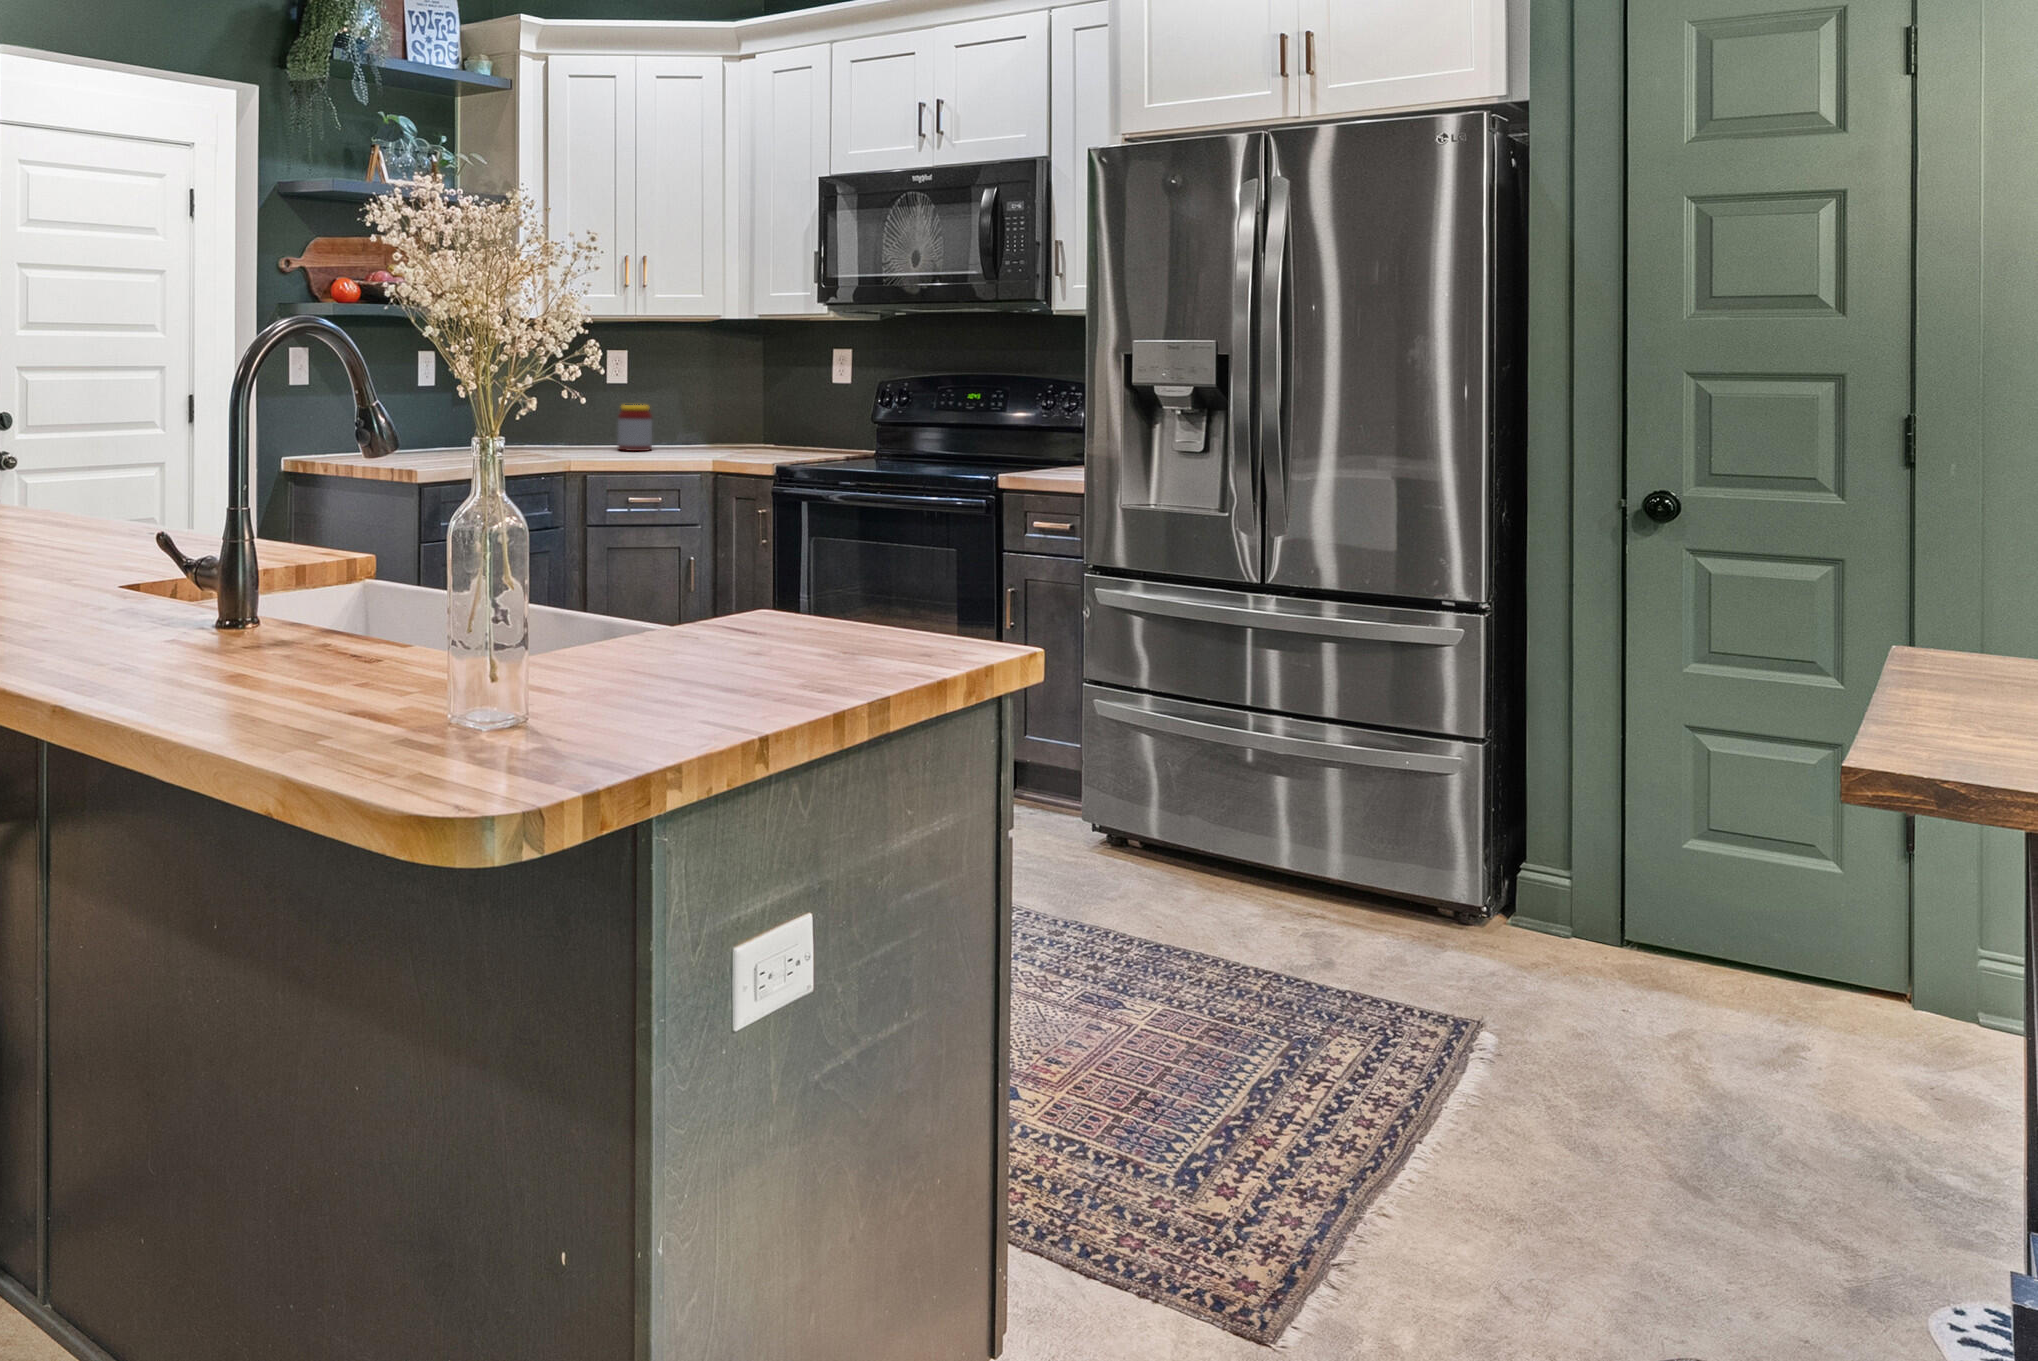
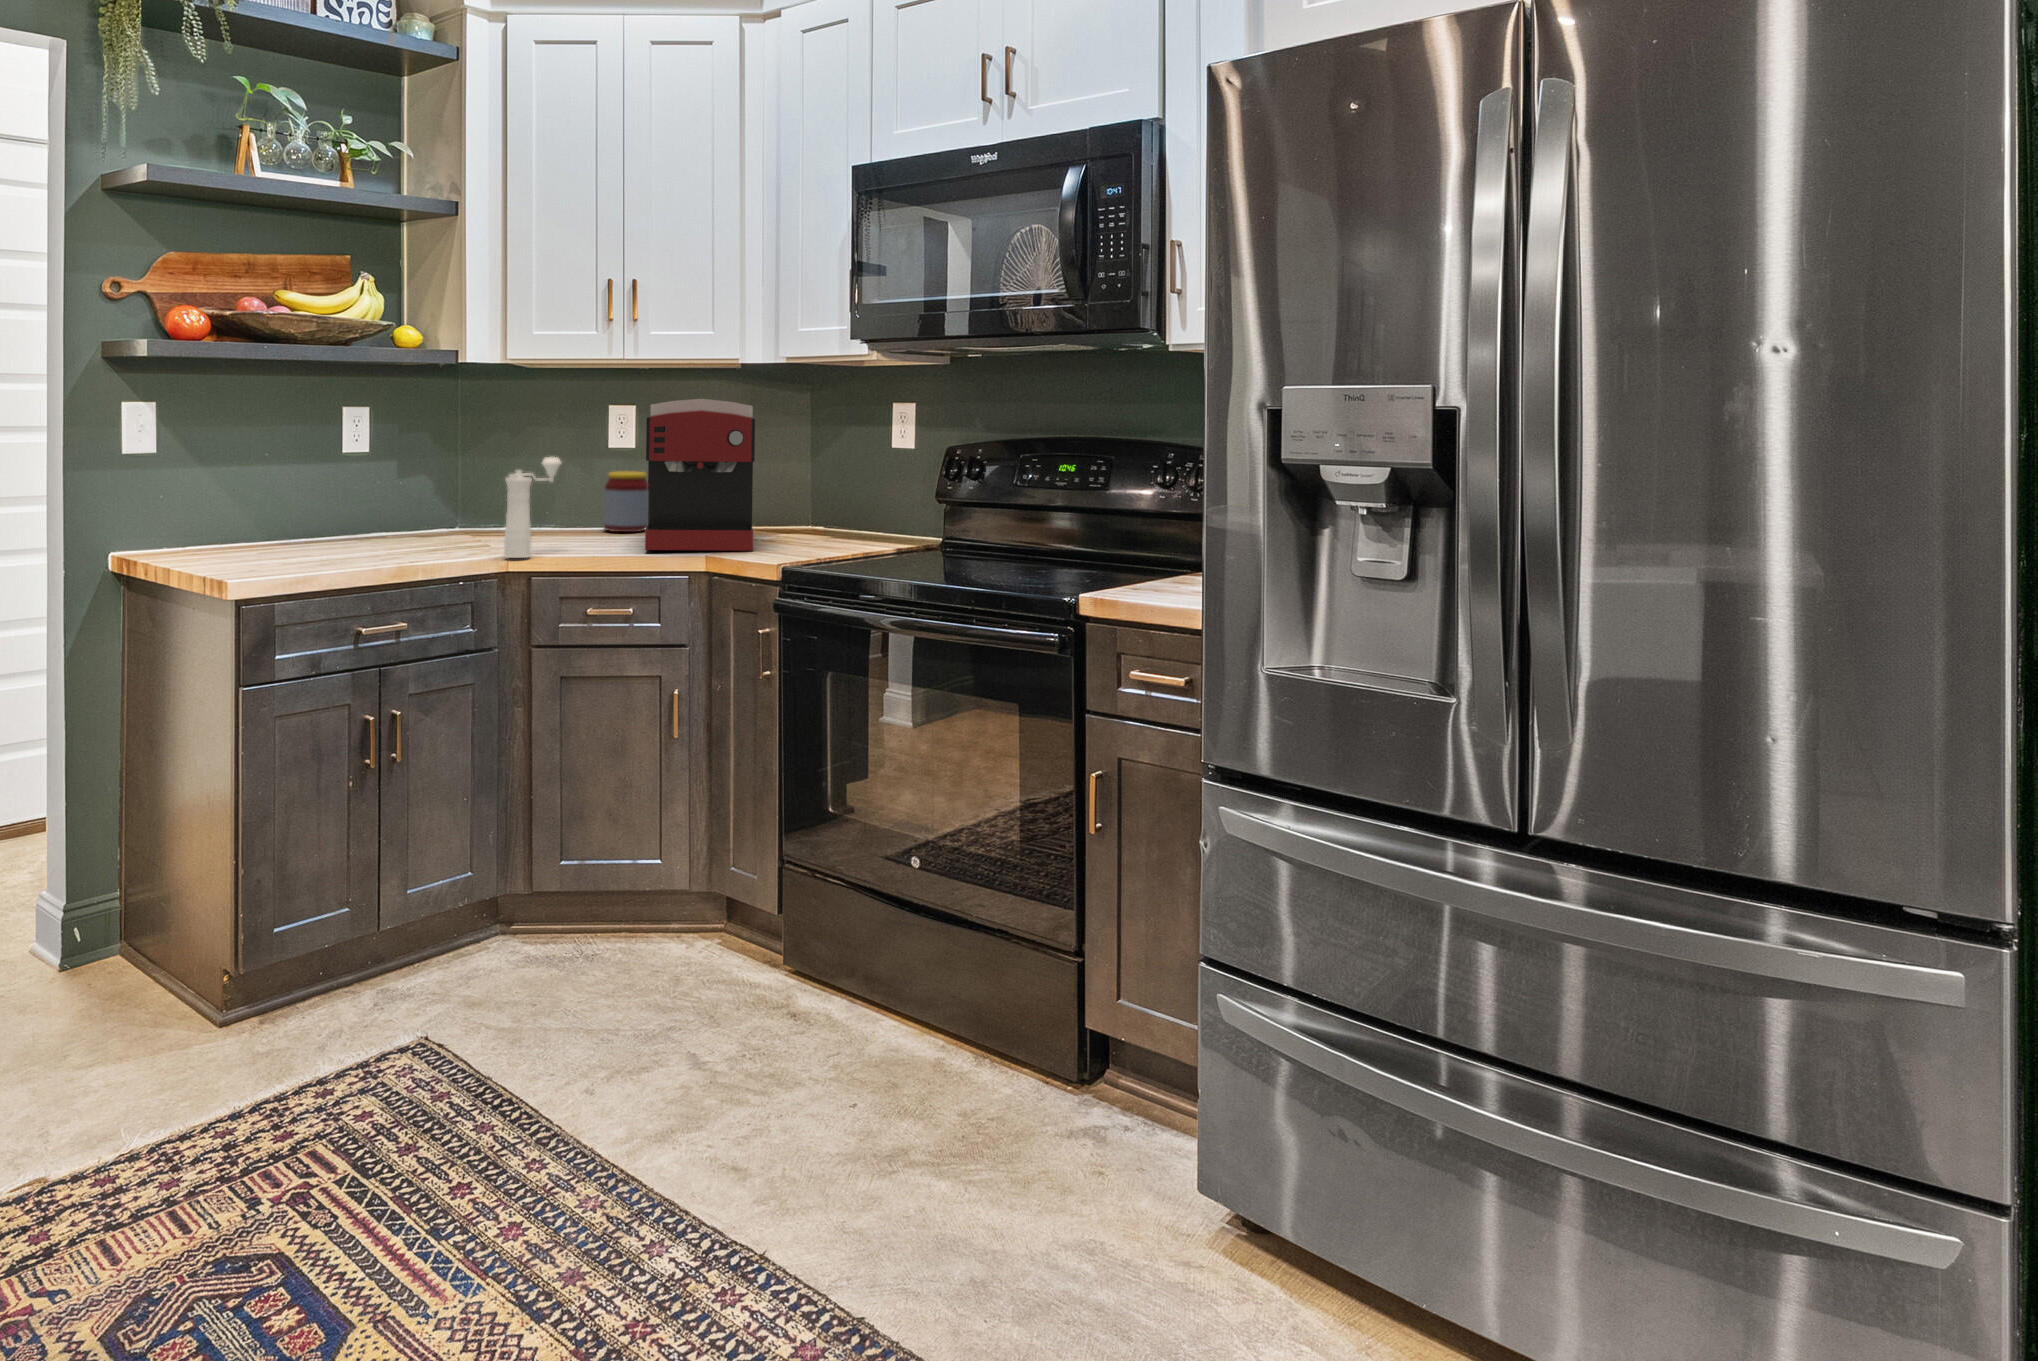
coffee maker: none [660,349,751,460] -> present [645,399,755,551]
pepper mill: none [573,393,607,464] -> present [504,457,561,558]

